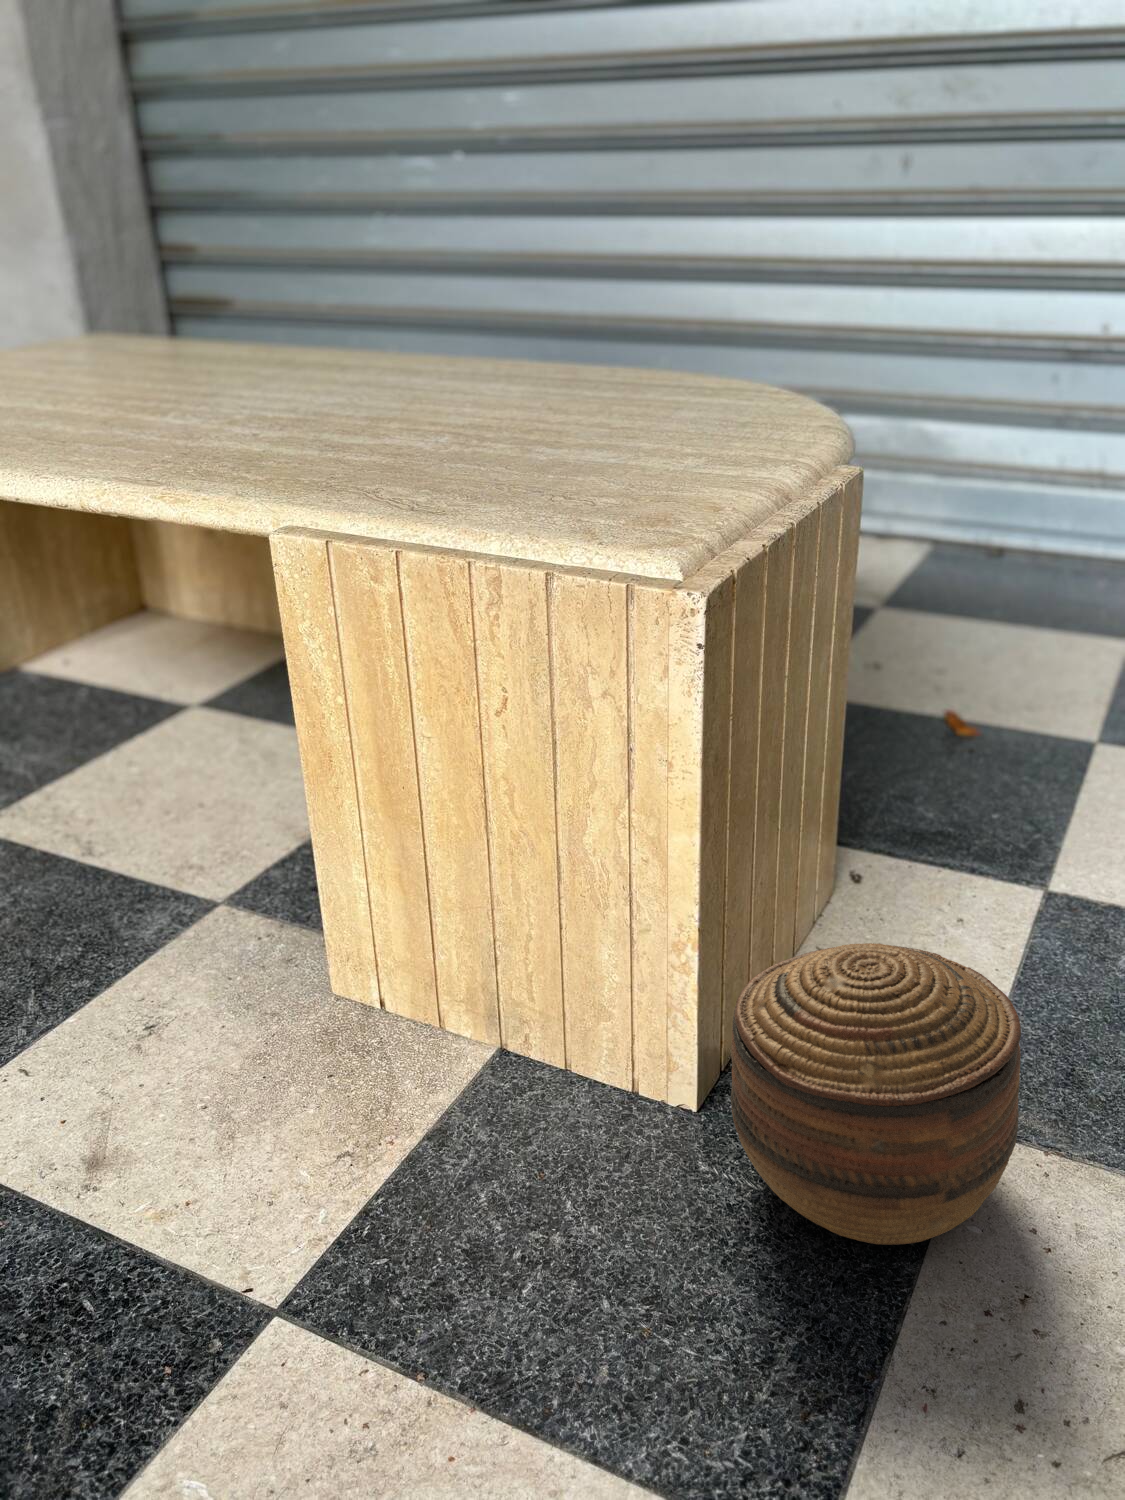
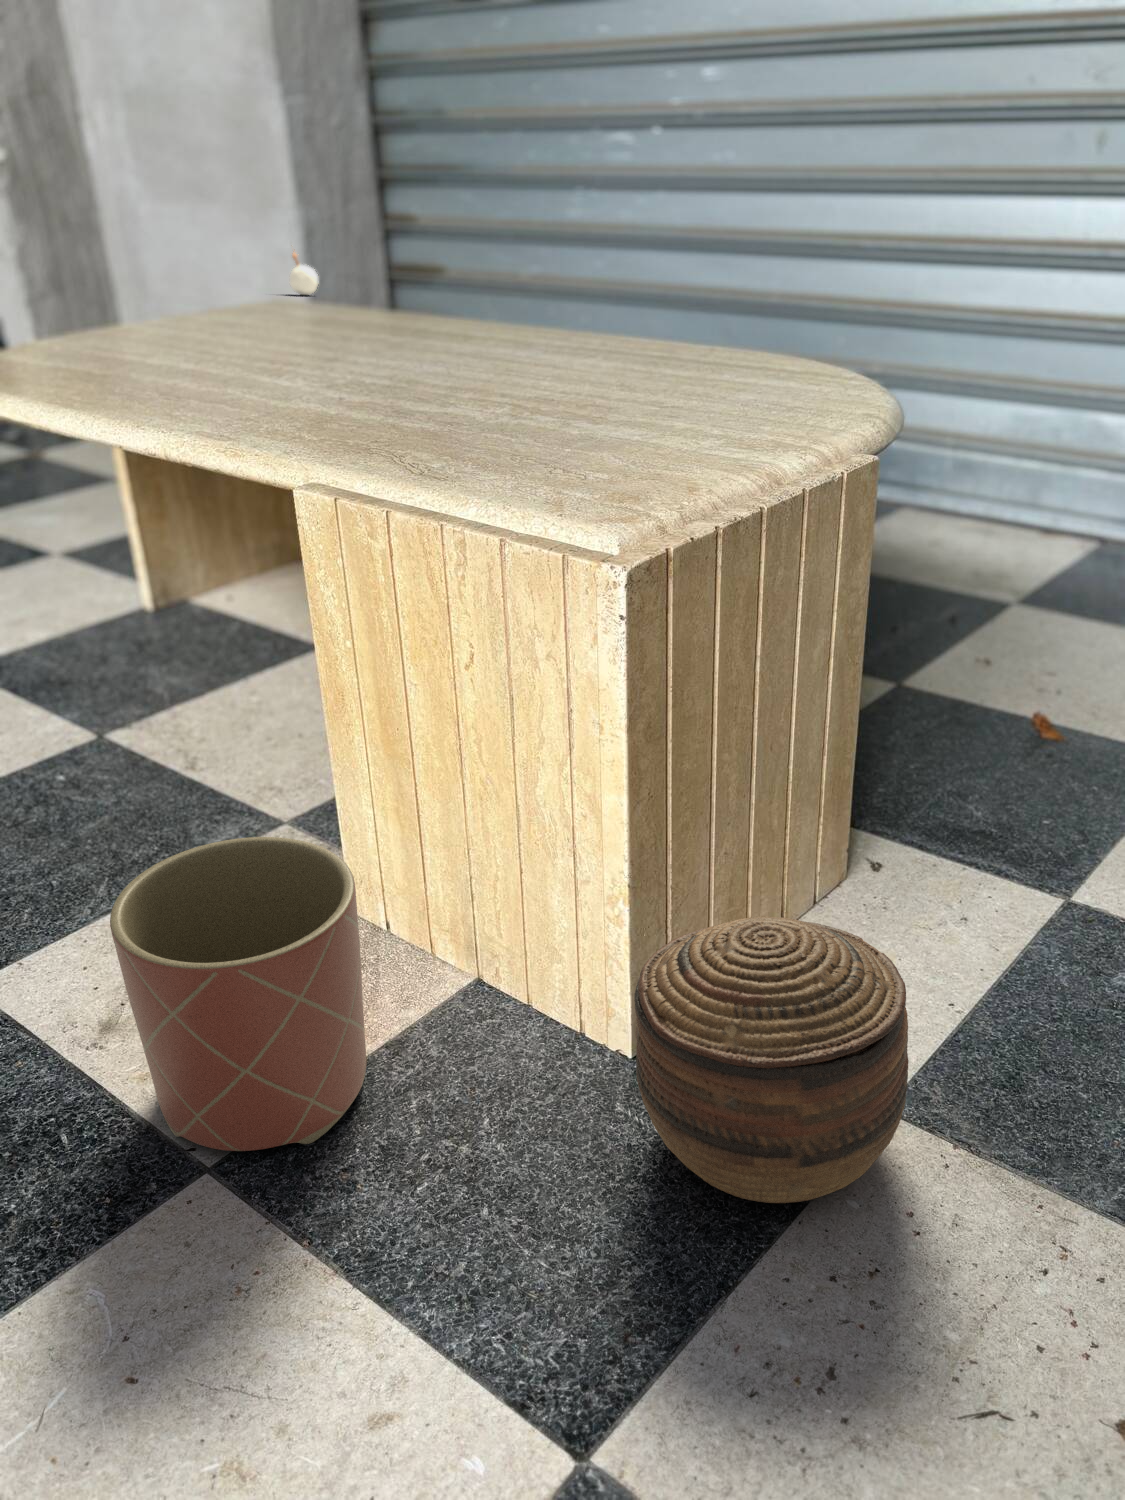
candle: none [61,275,96,332] -> present [290,246,318,295]
planter: none [139,921,423,1287] -> present [110,837,366,1151]

